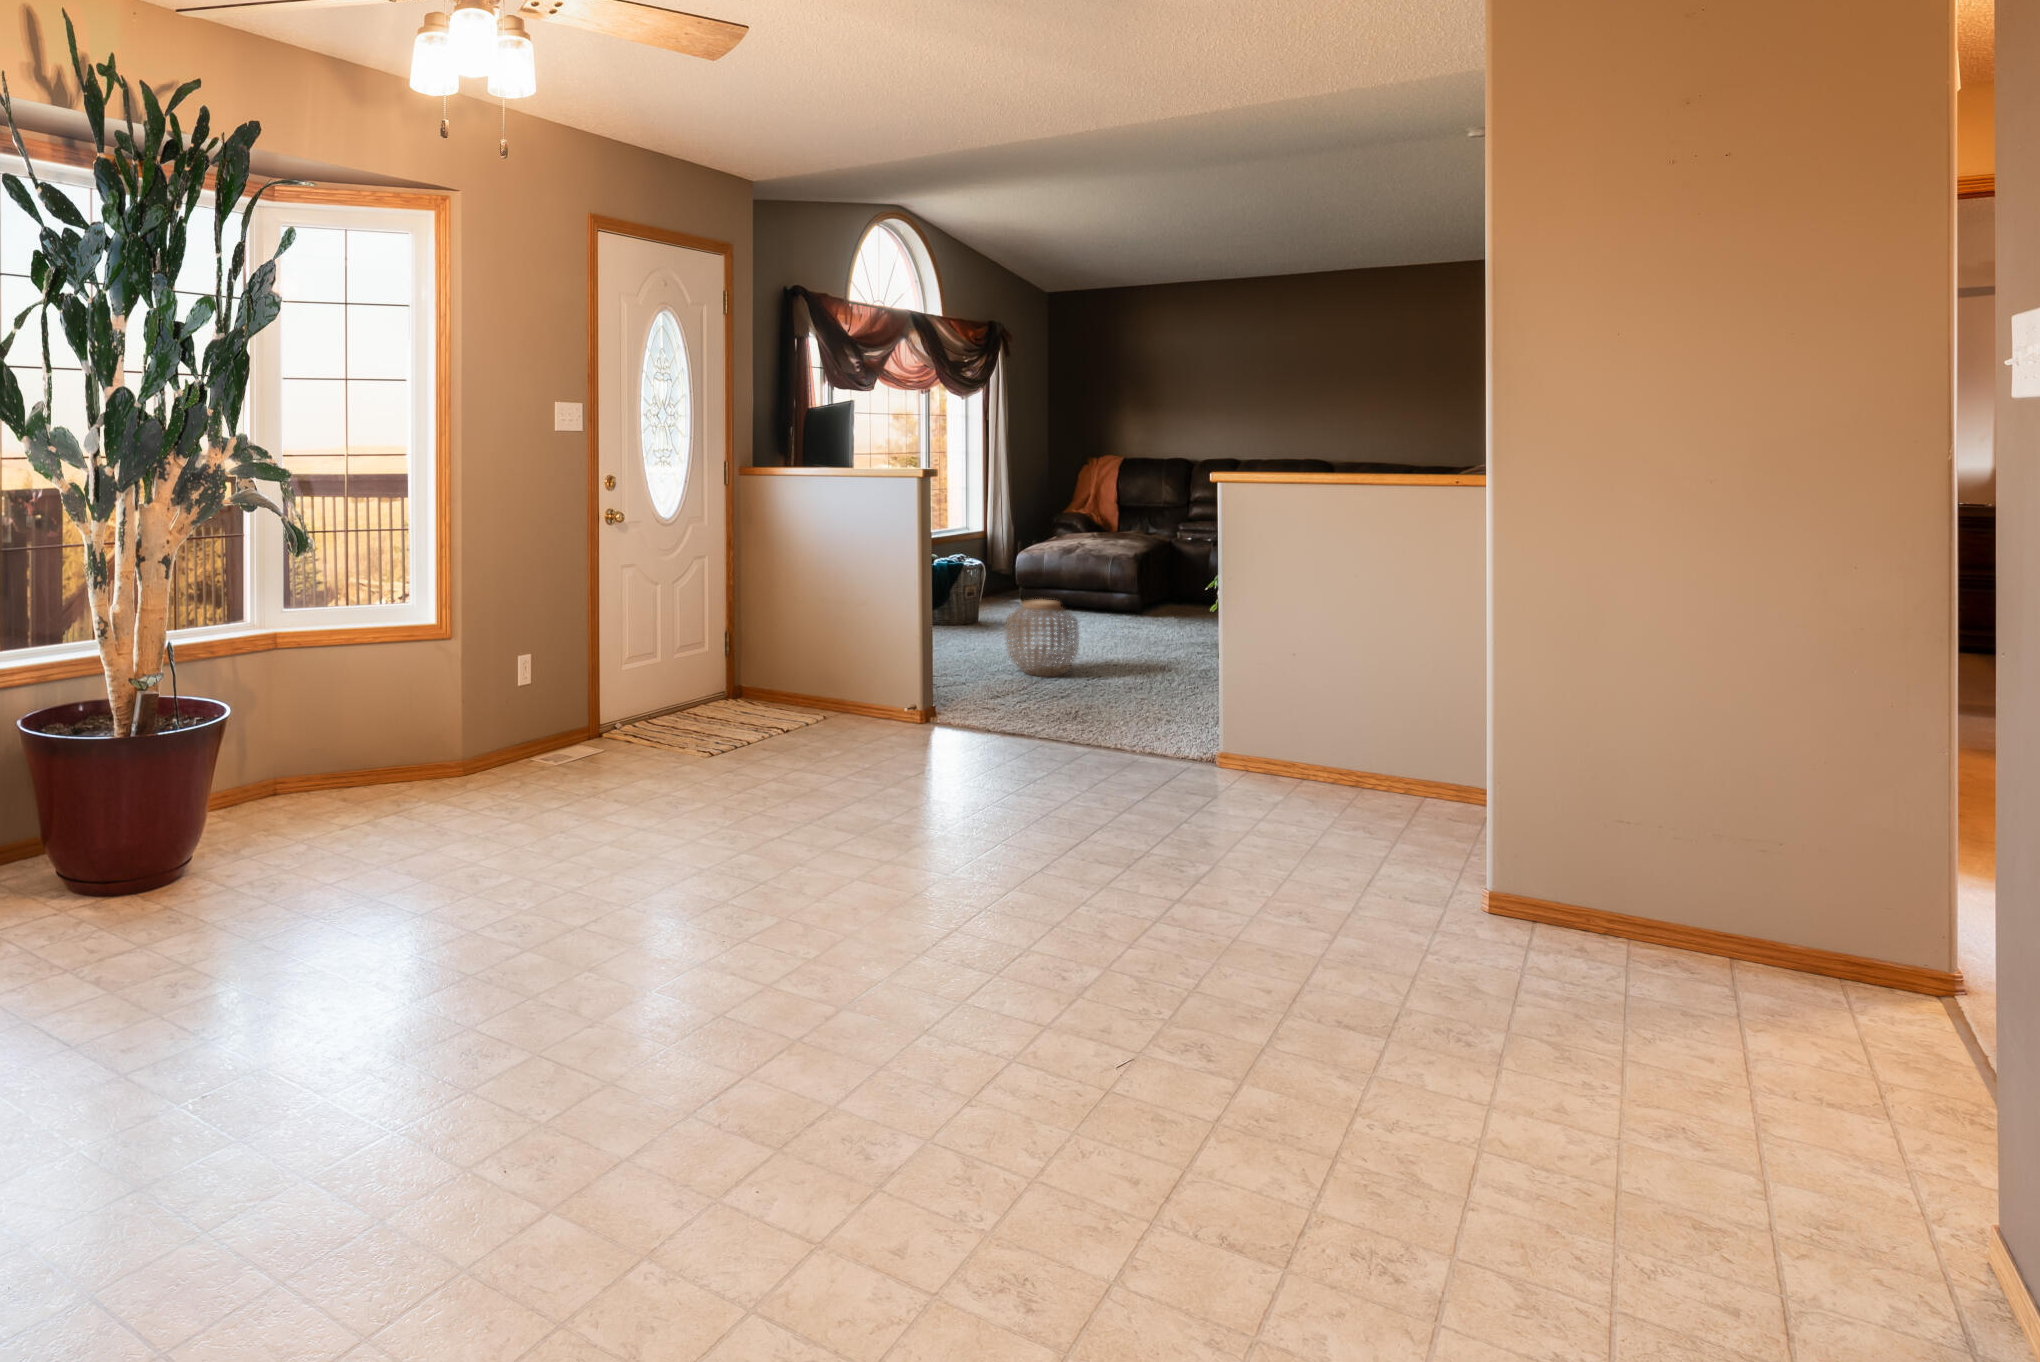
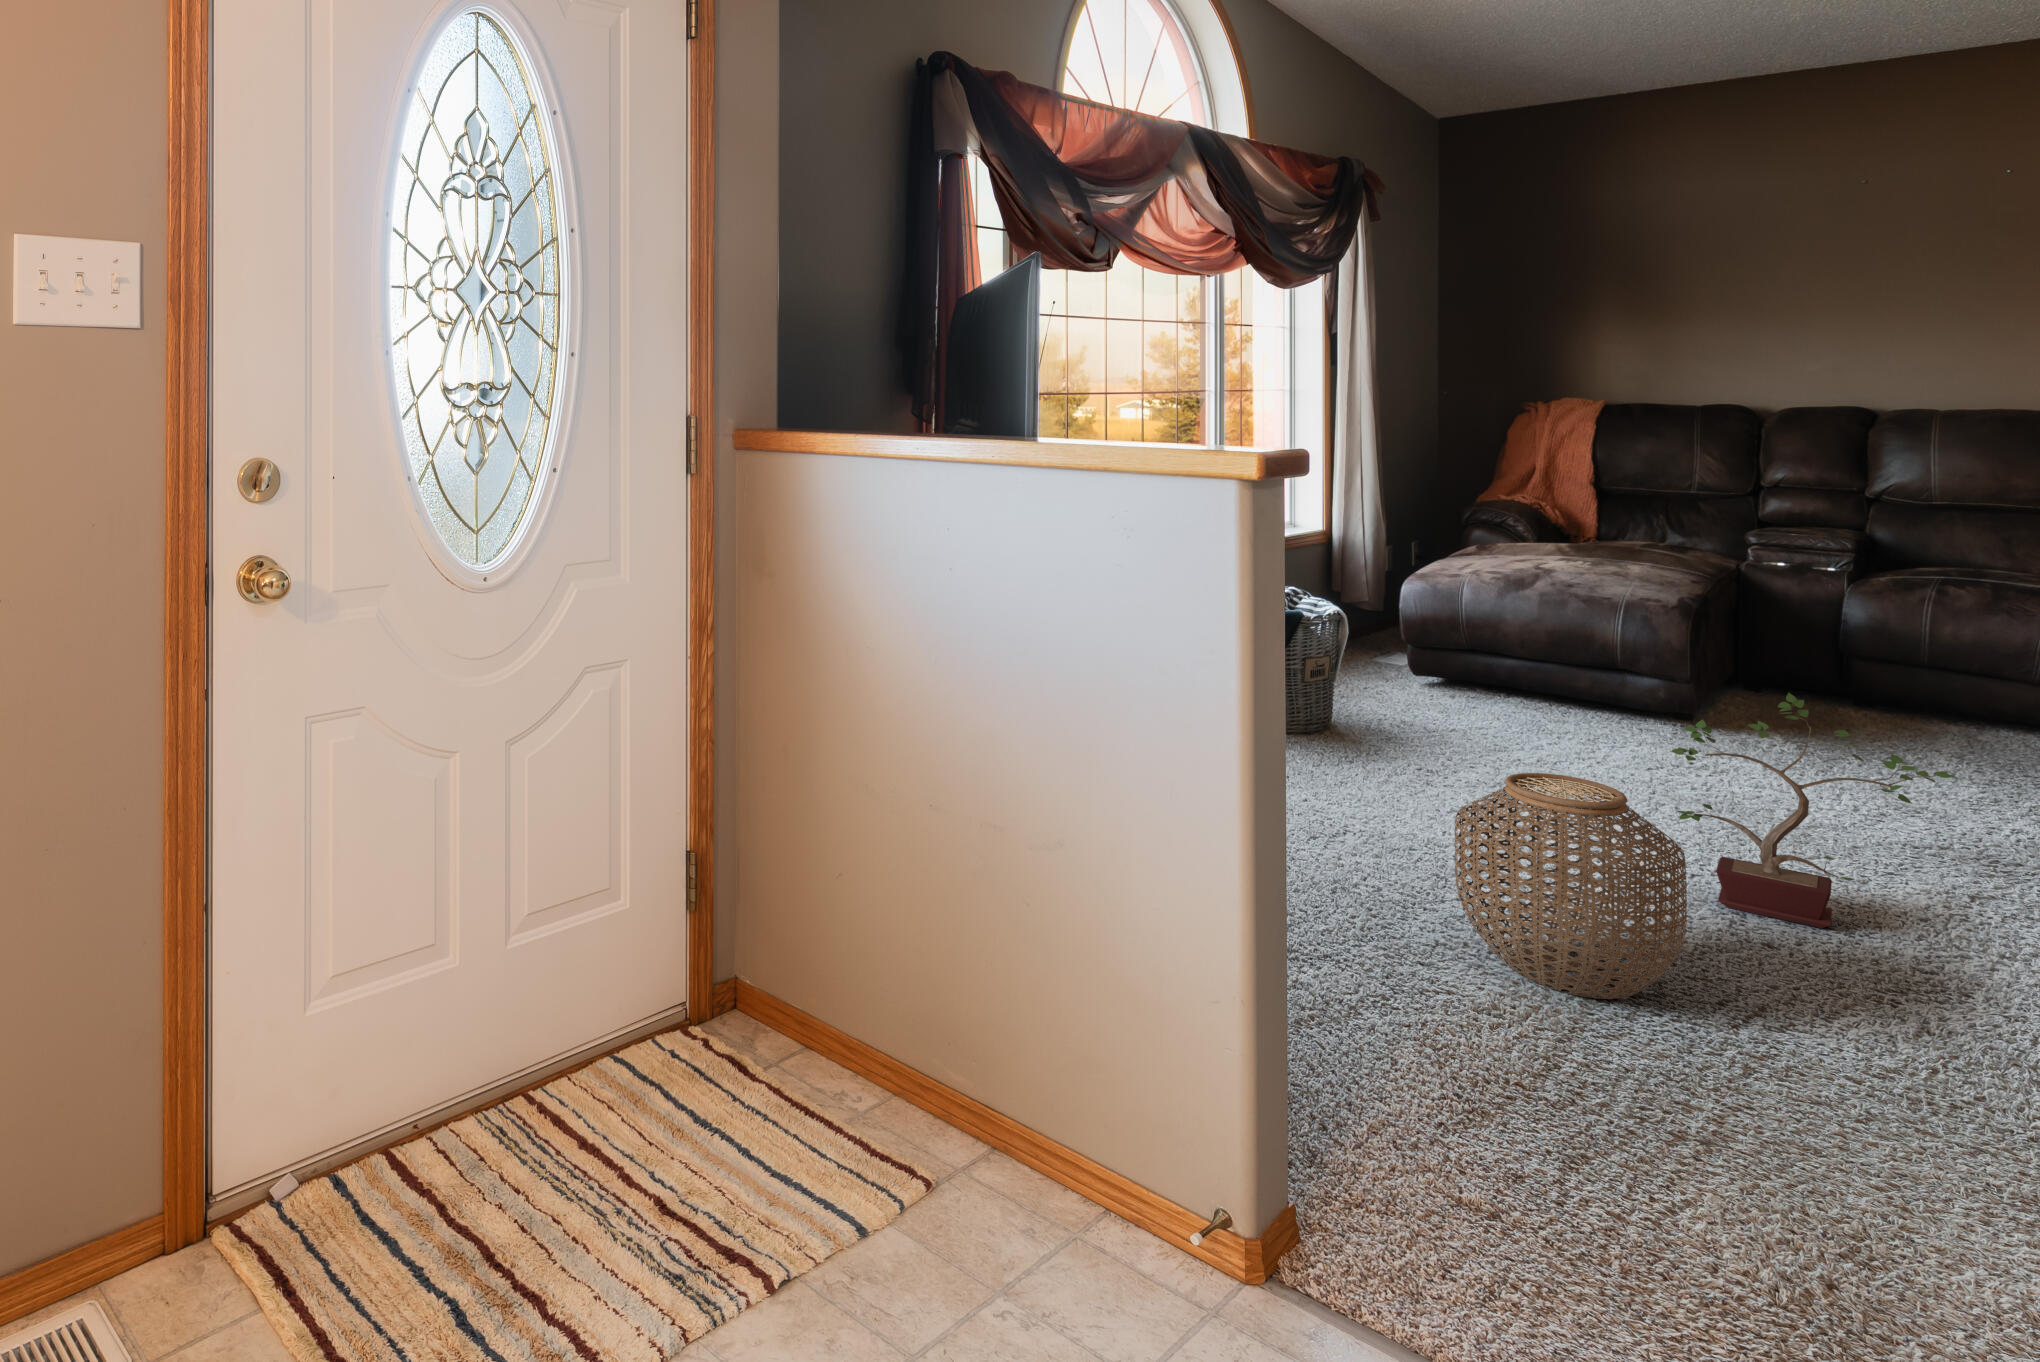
potted plant: none [1091,570,1175,659] -> present [1671,693,1955,928]

